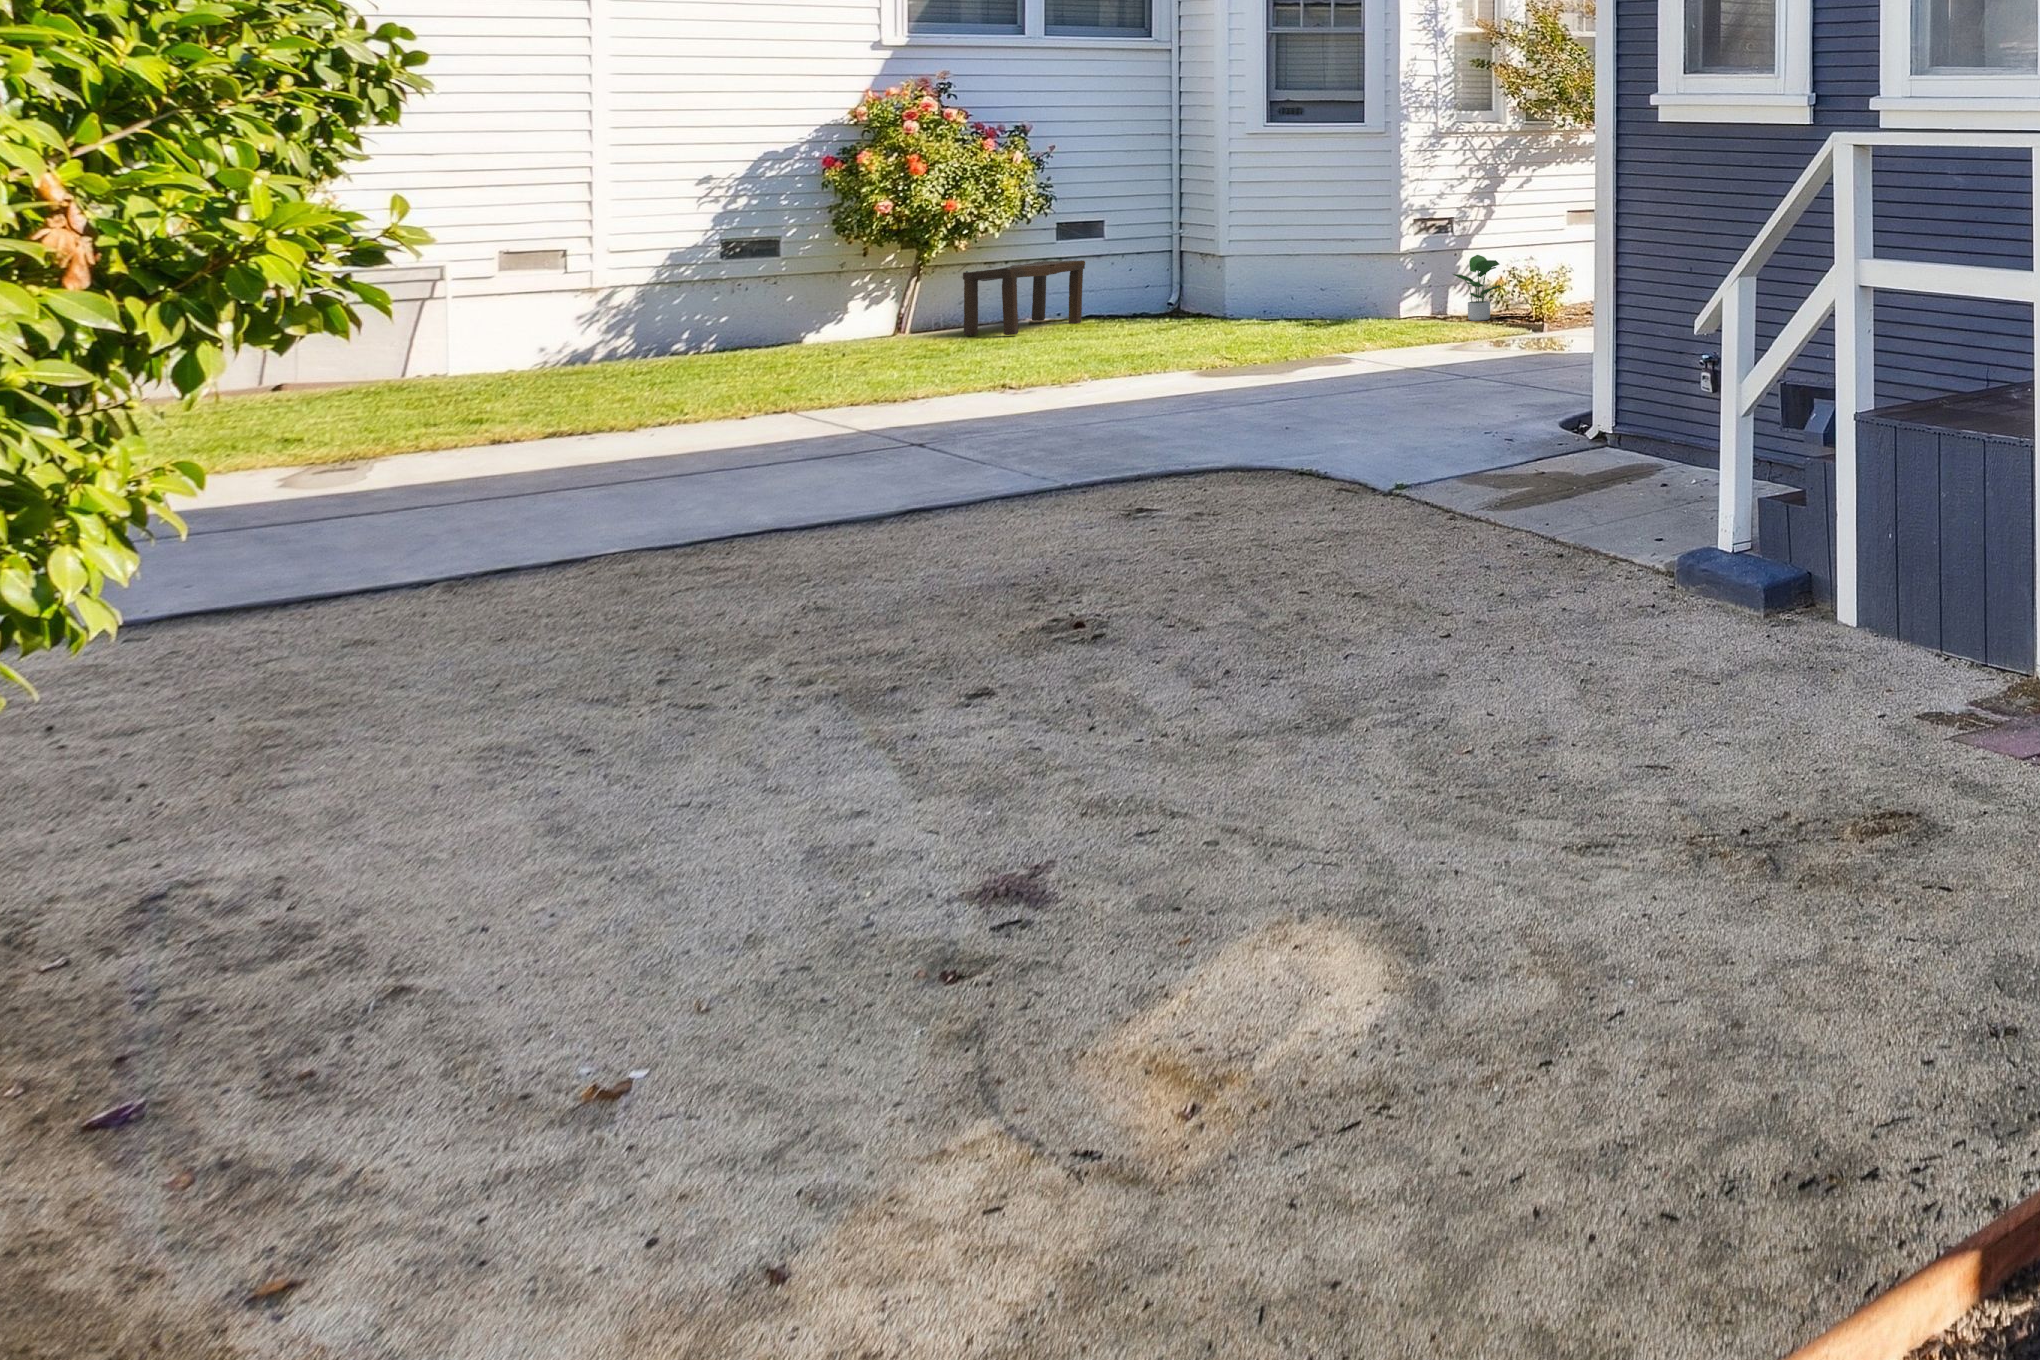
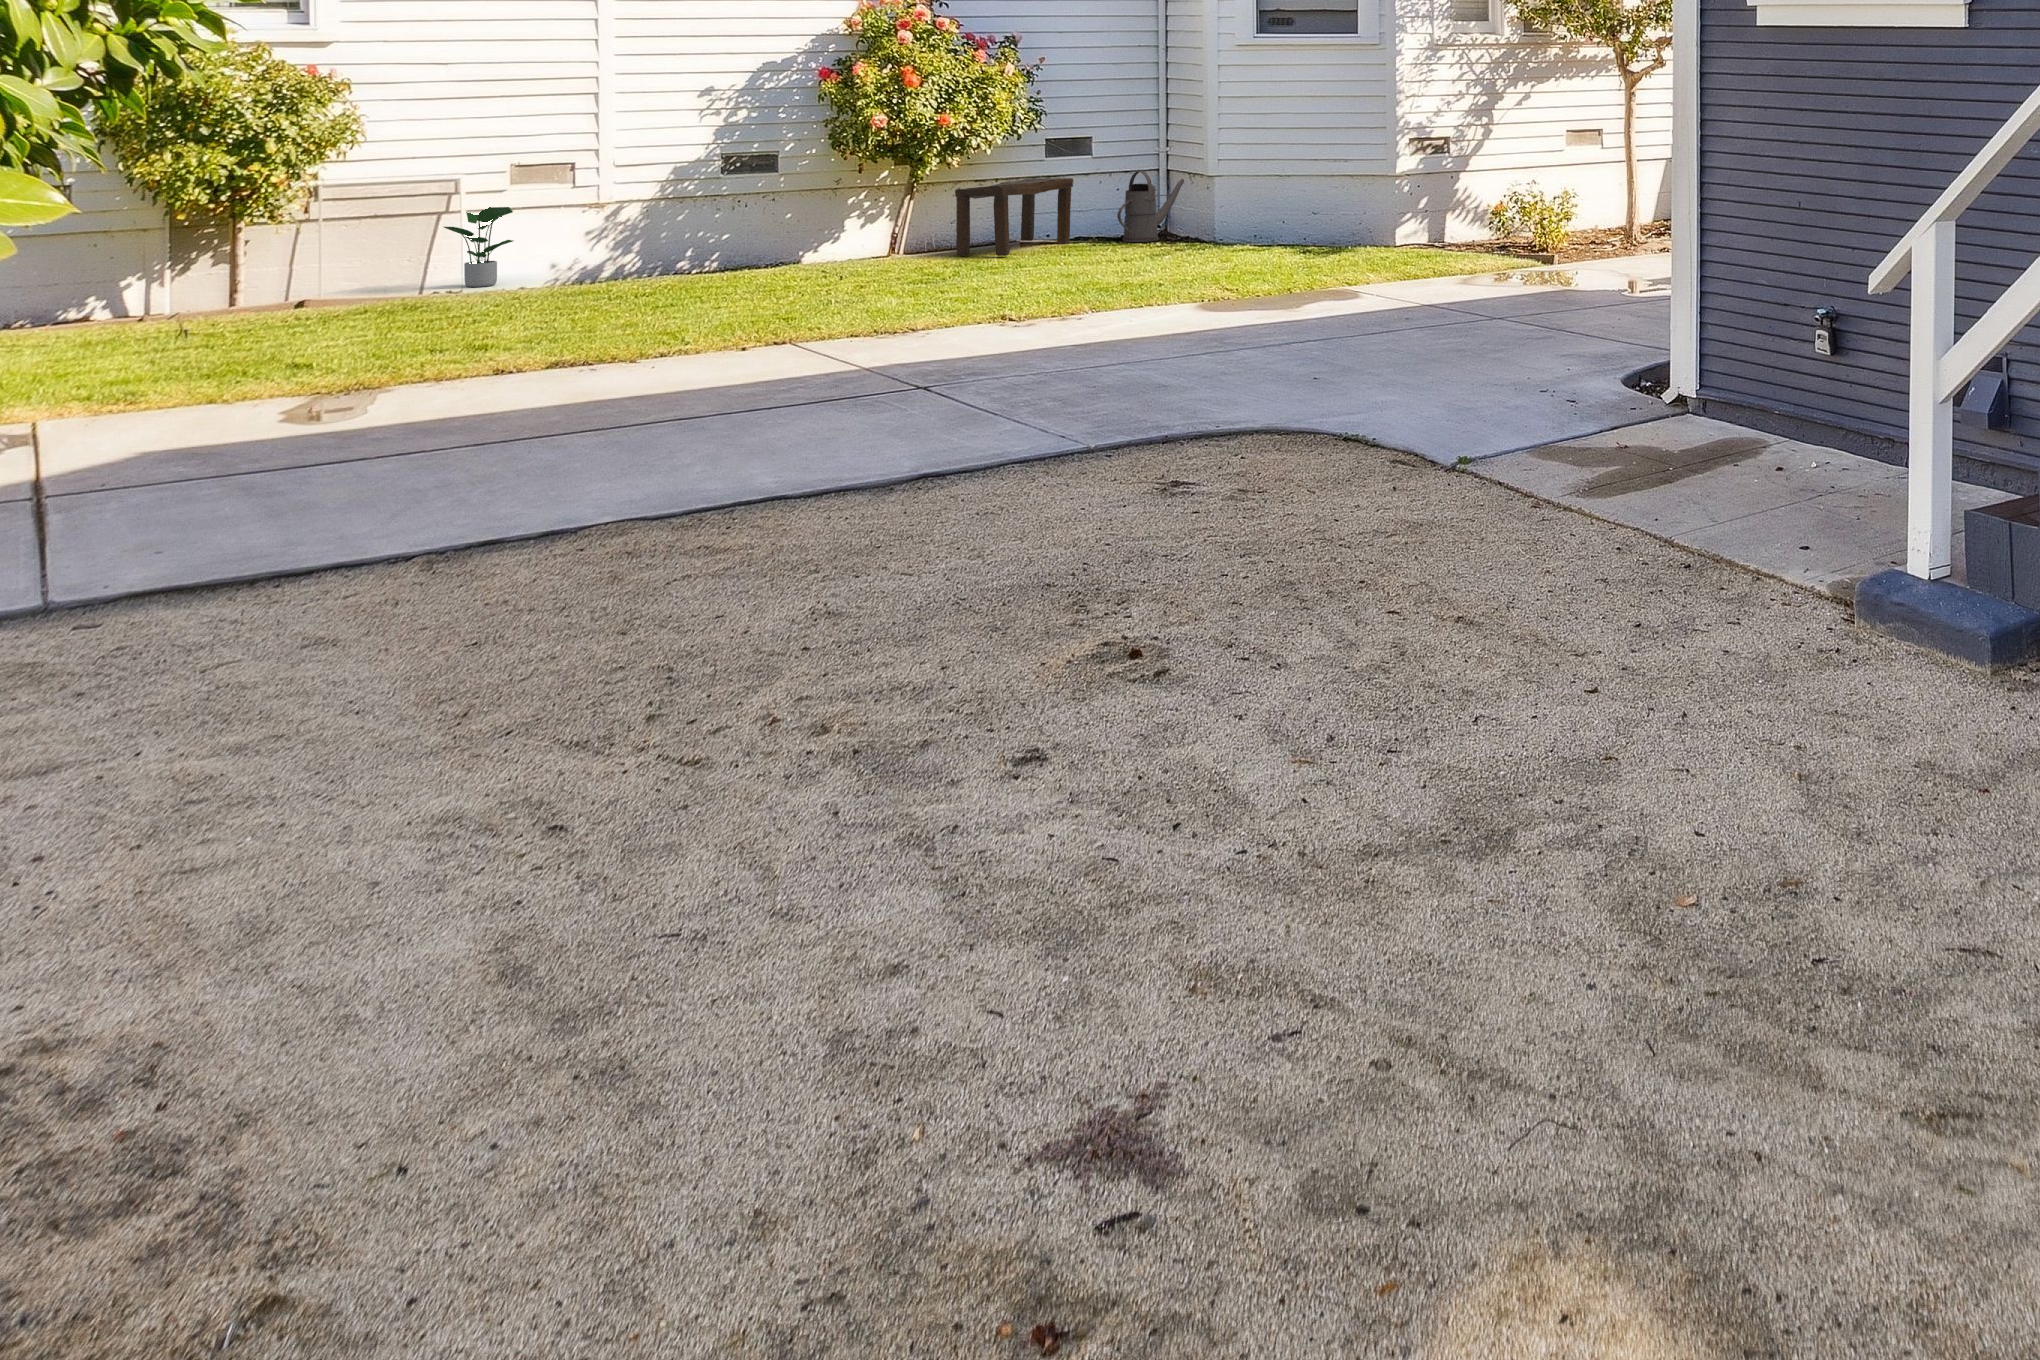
watering can: none [1130,253,1198,320] -> present [1117,171,1184,242]
potted plant: present [1453,255,1501,321] -> present [444,207,513,287]

